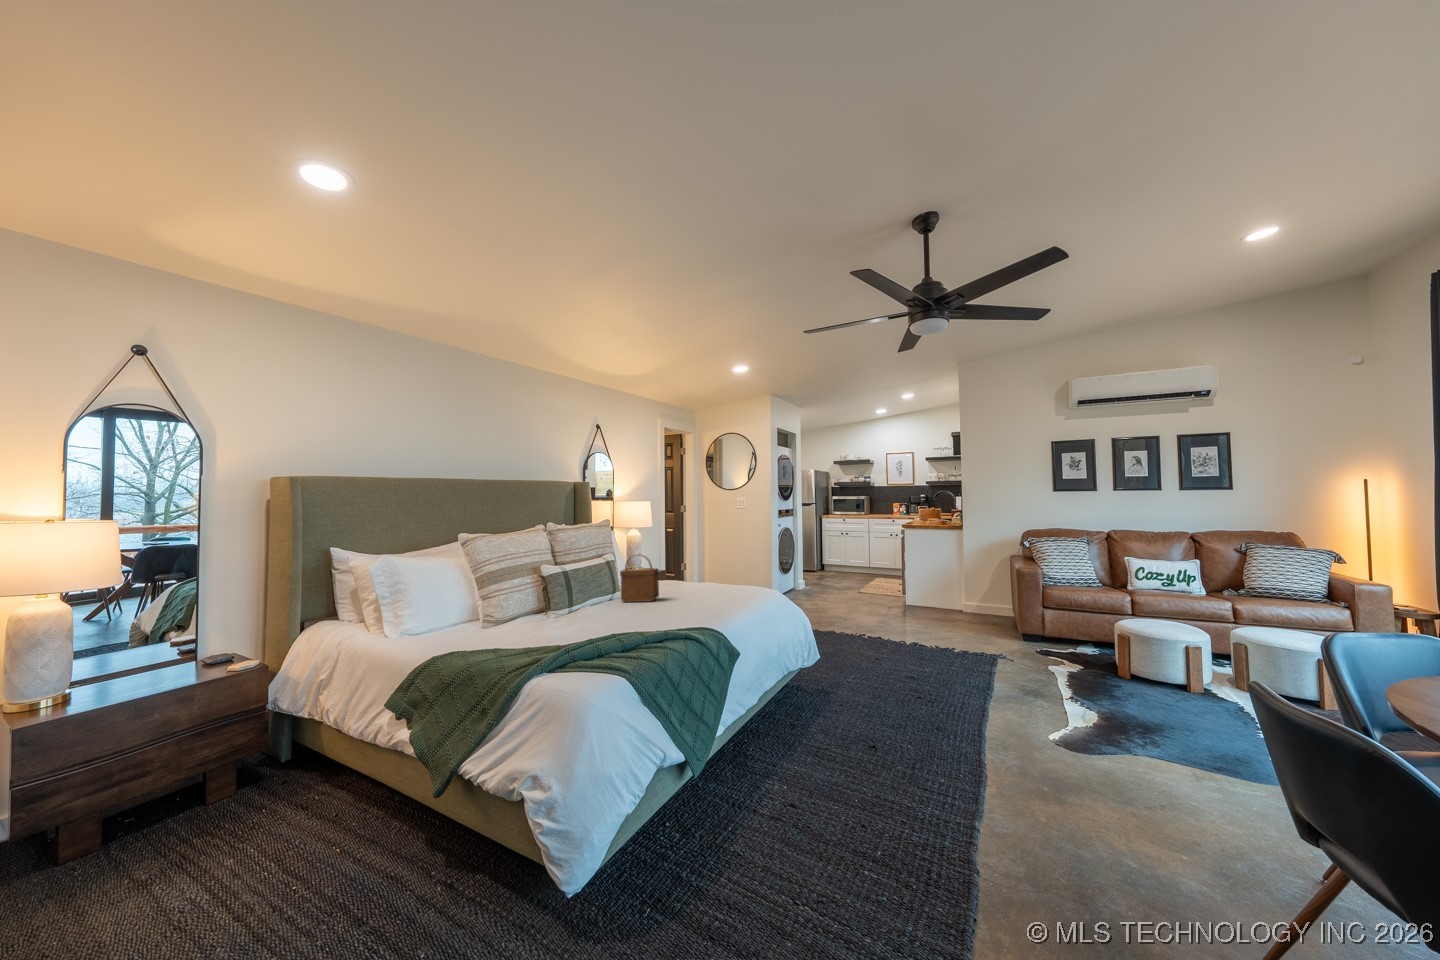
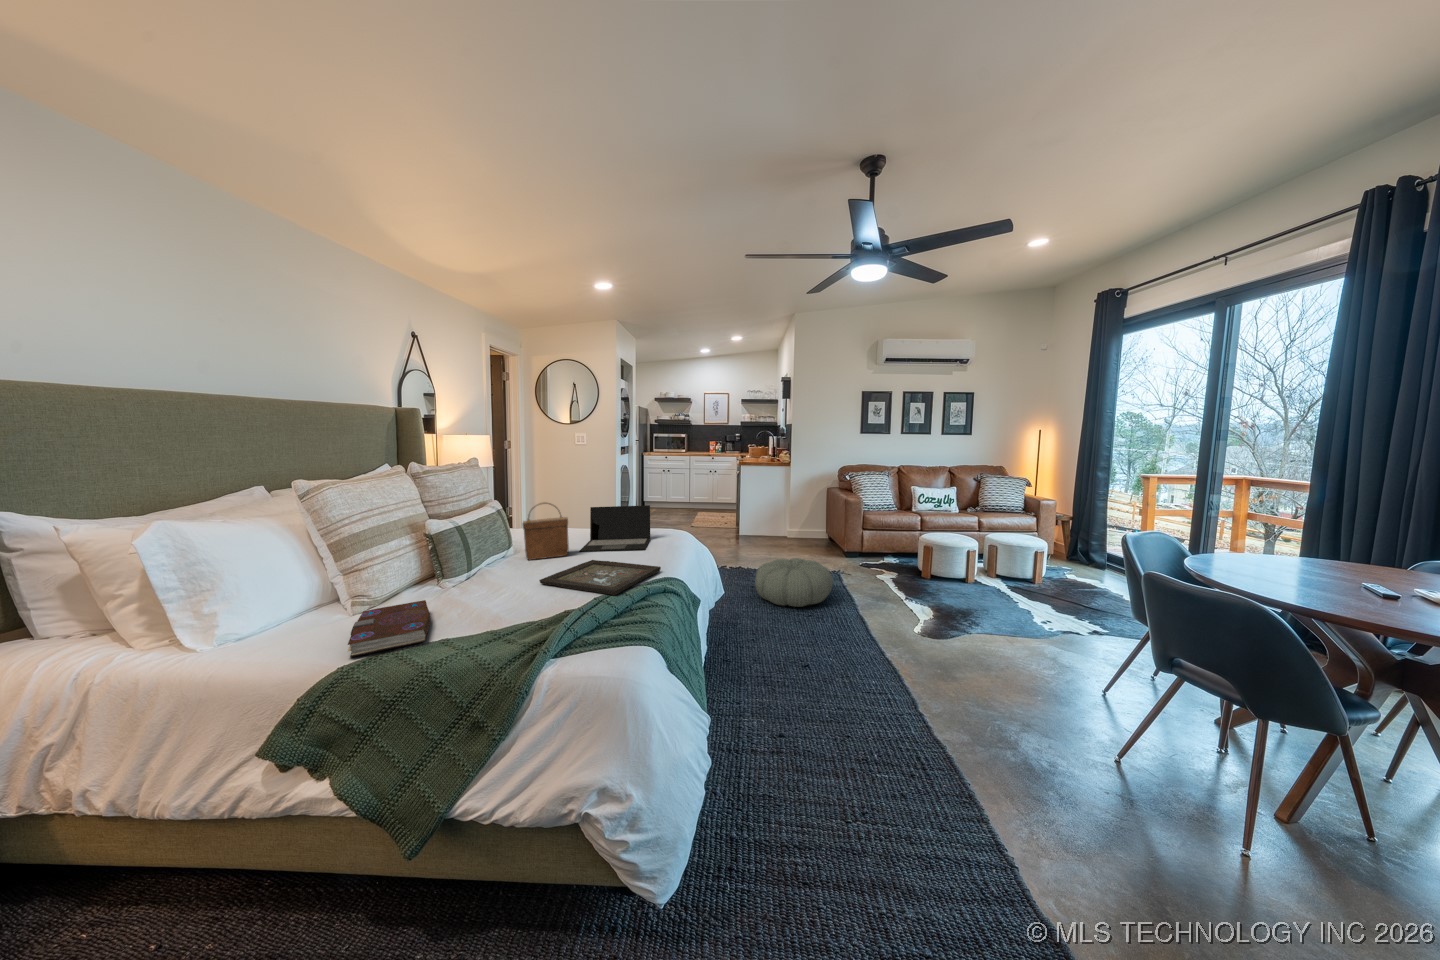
laptop: none [666,561,736,602] -> present [579,505,650,552]
tray: none [606,606,704,634] -> present [539,560,661,595]
book: none [447,621,519,651] -> present [347,600,430,657]
pouf: none [872,631,966,687] -> present [755,558,833,607]

